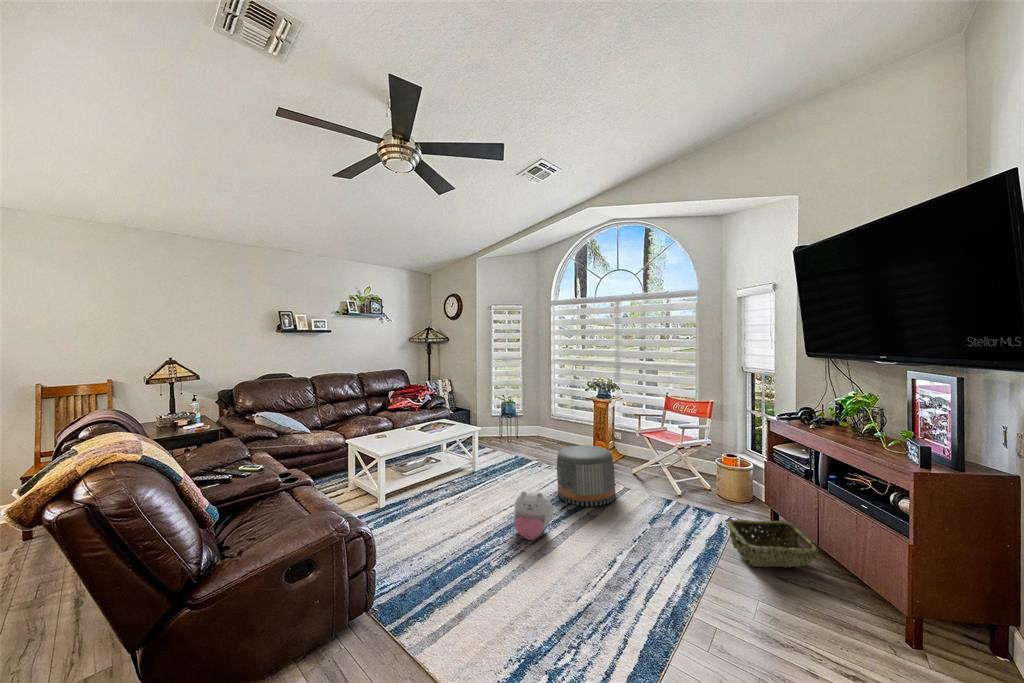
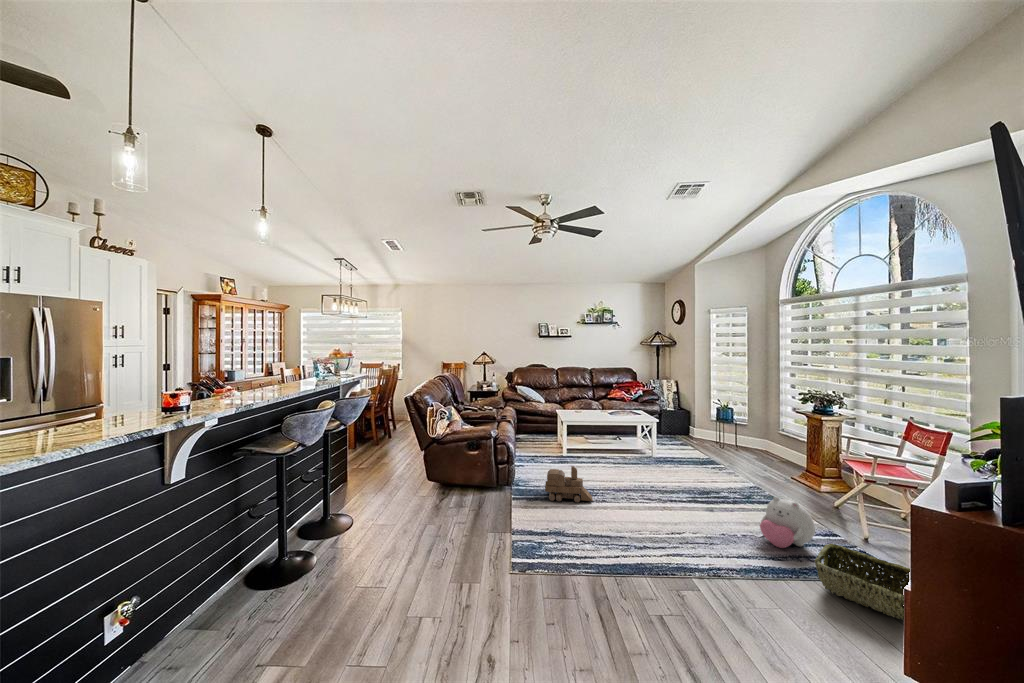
pouf: present [557,445,615,506] -> none [702,448,769,508]
plush toy: present [514,491,553,540] -> present [760,497,815,548]
toy train: none [430,528,502,597] -> present [545,466,593,502]

